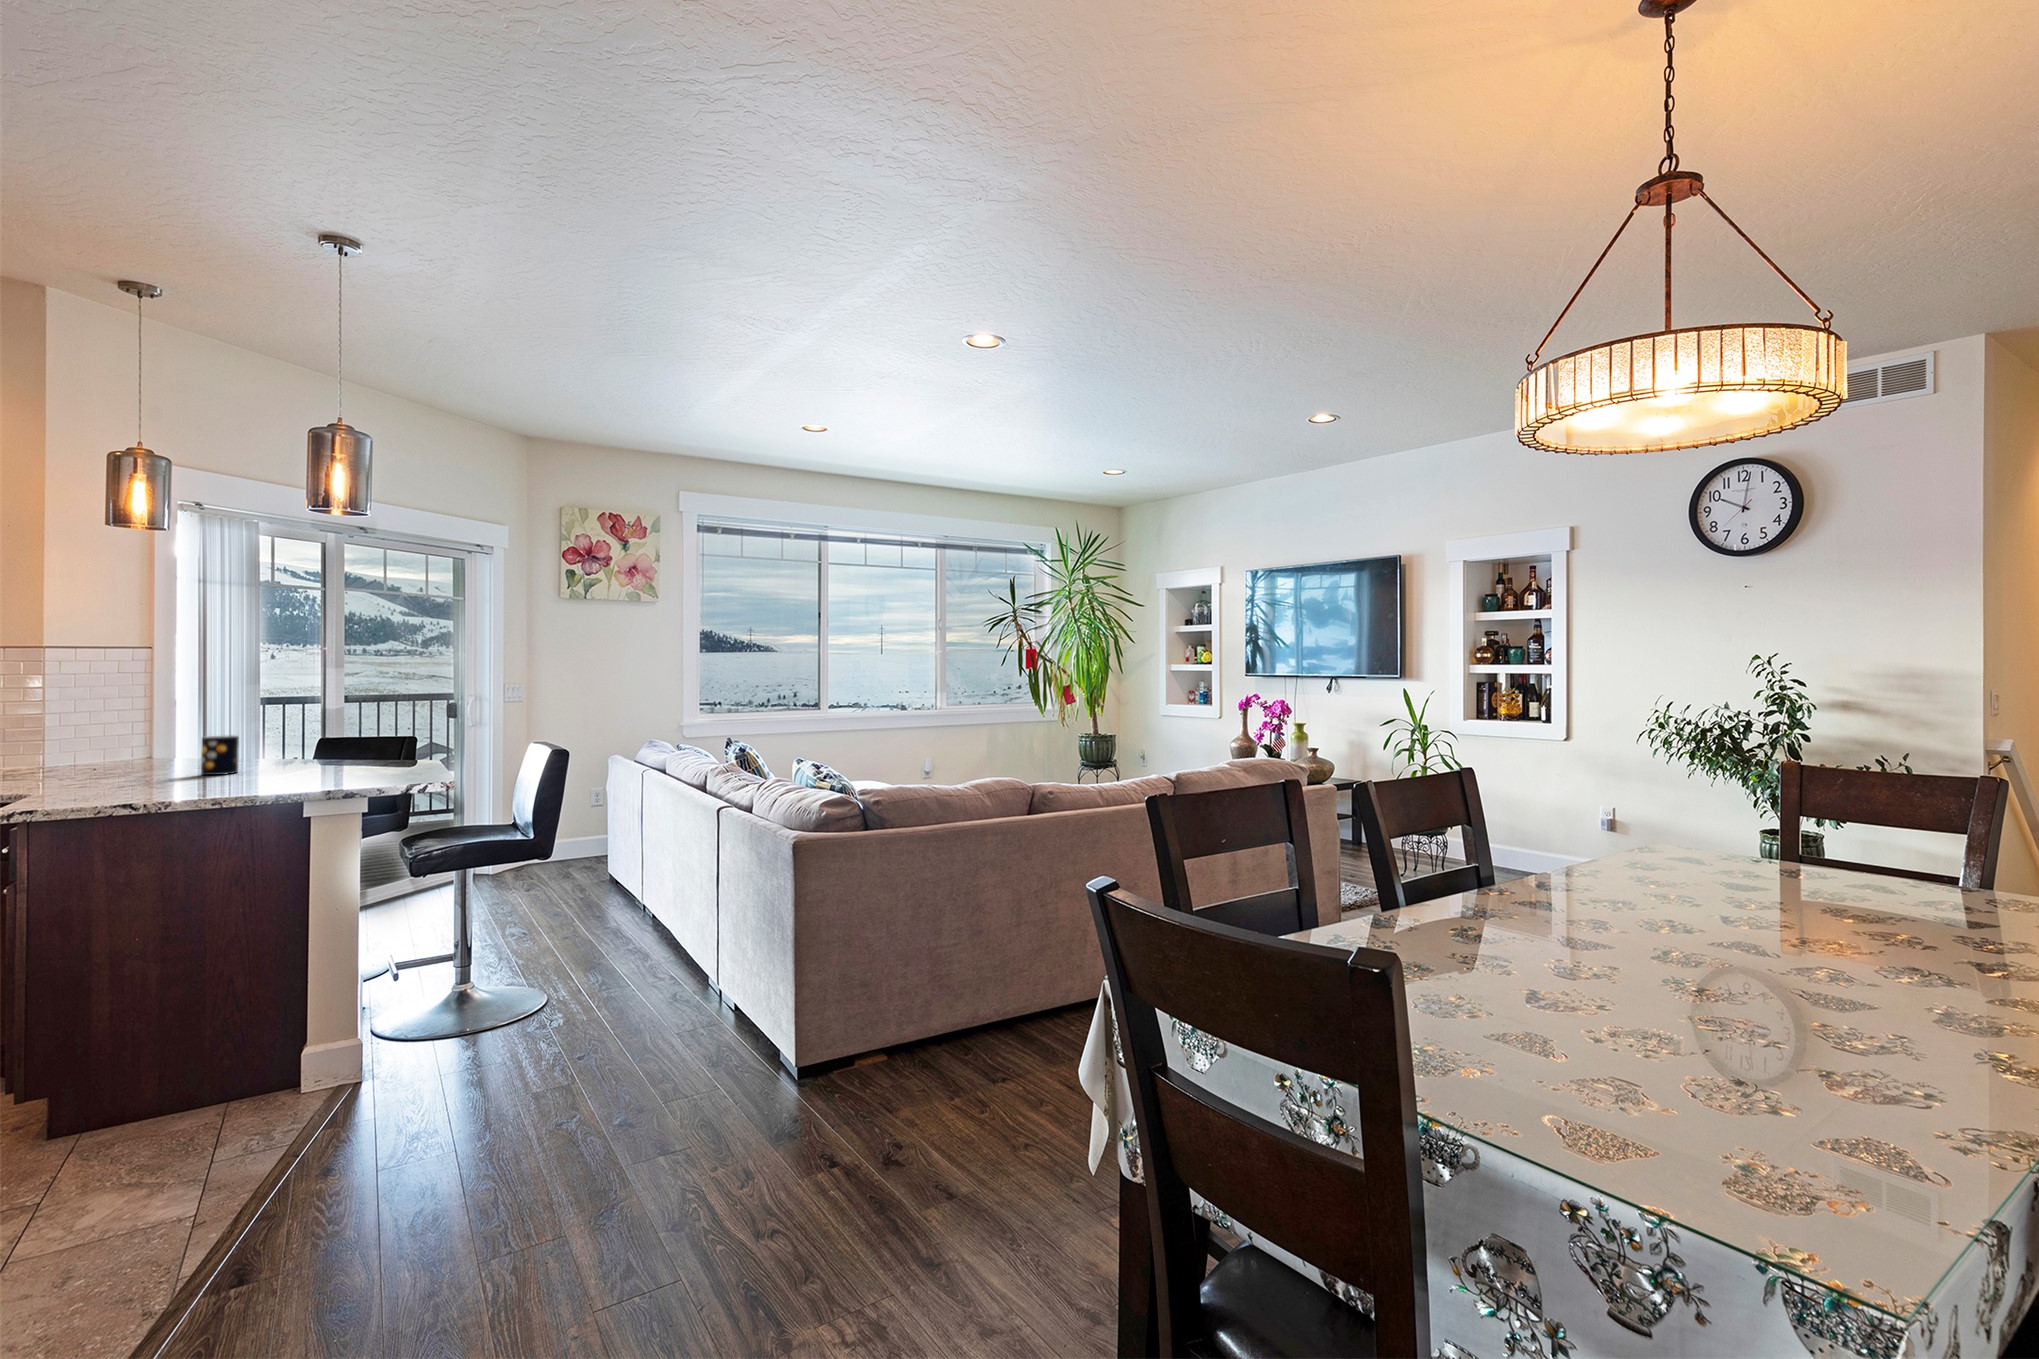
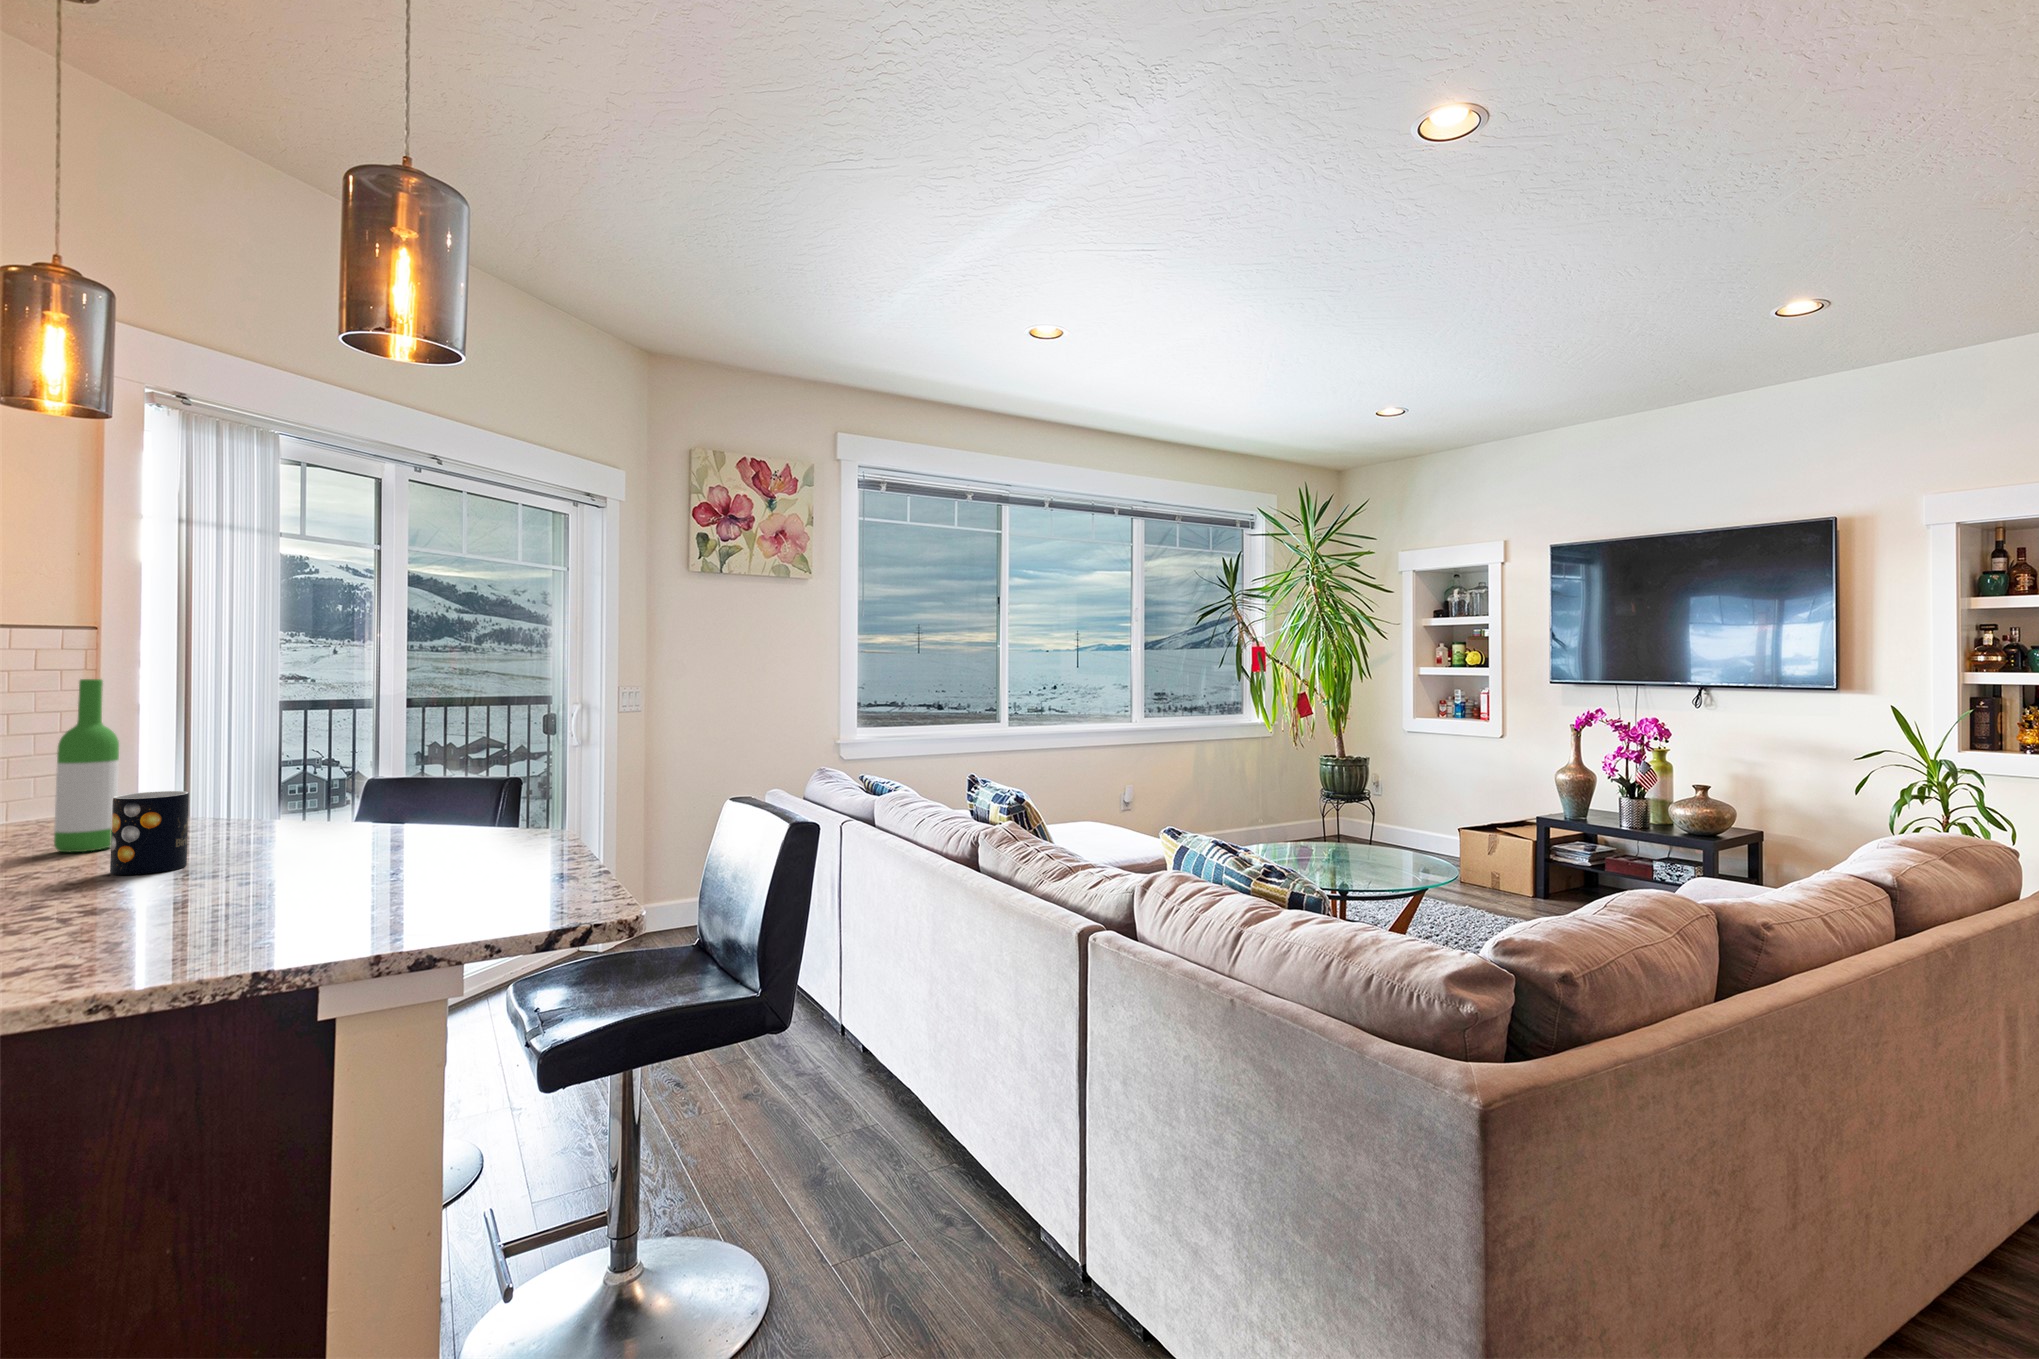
wine bottle: none [162,679,194,770] -> present [54,679,119,852]

